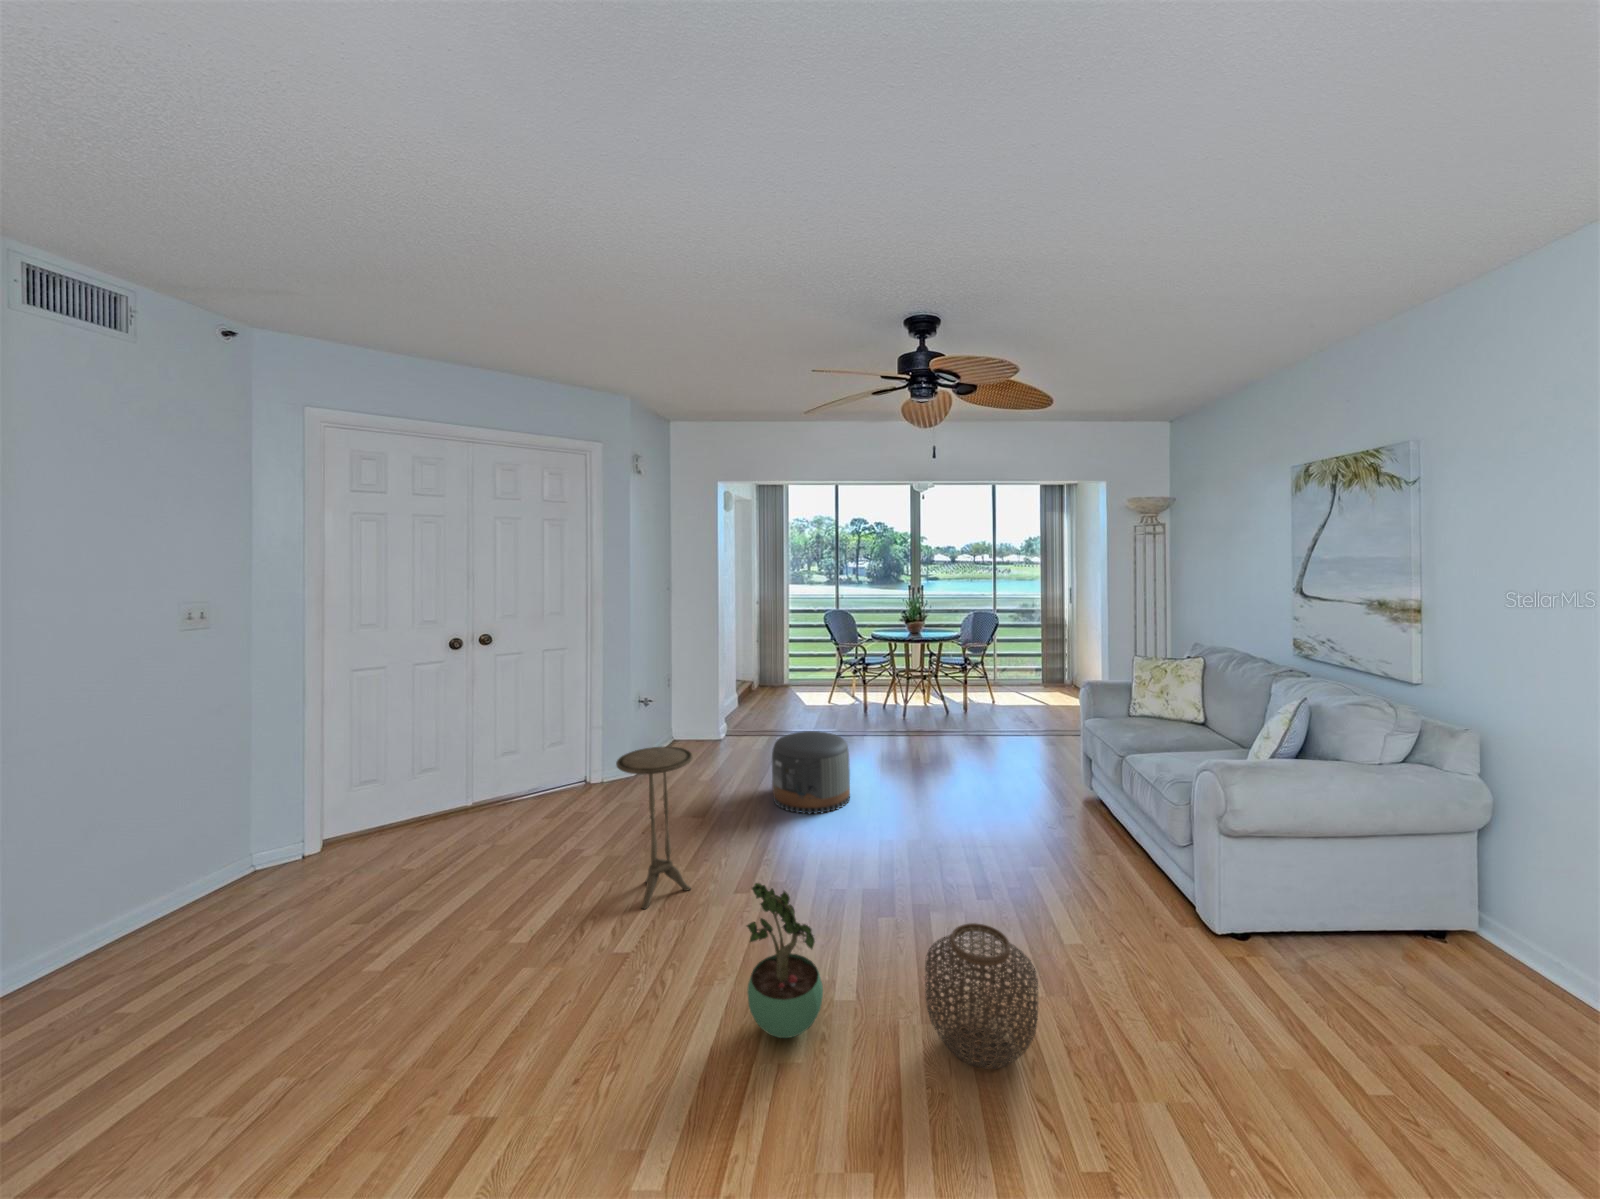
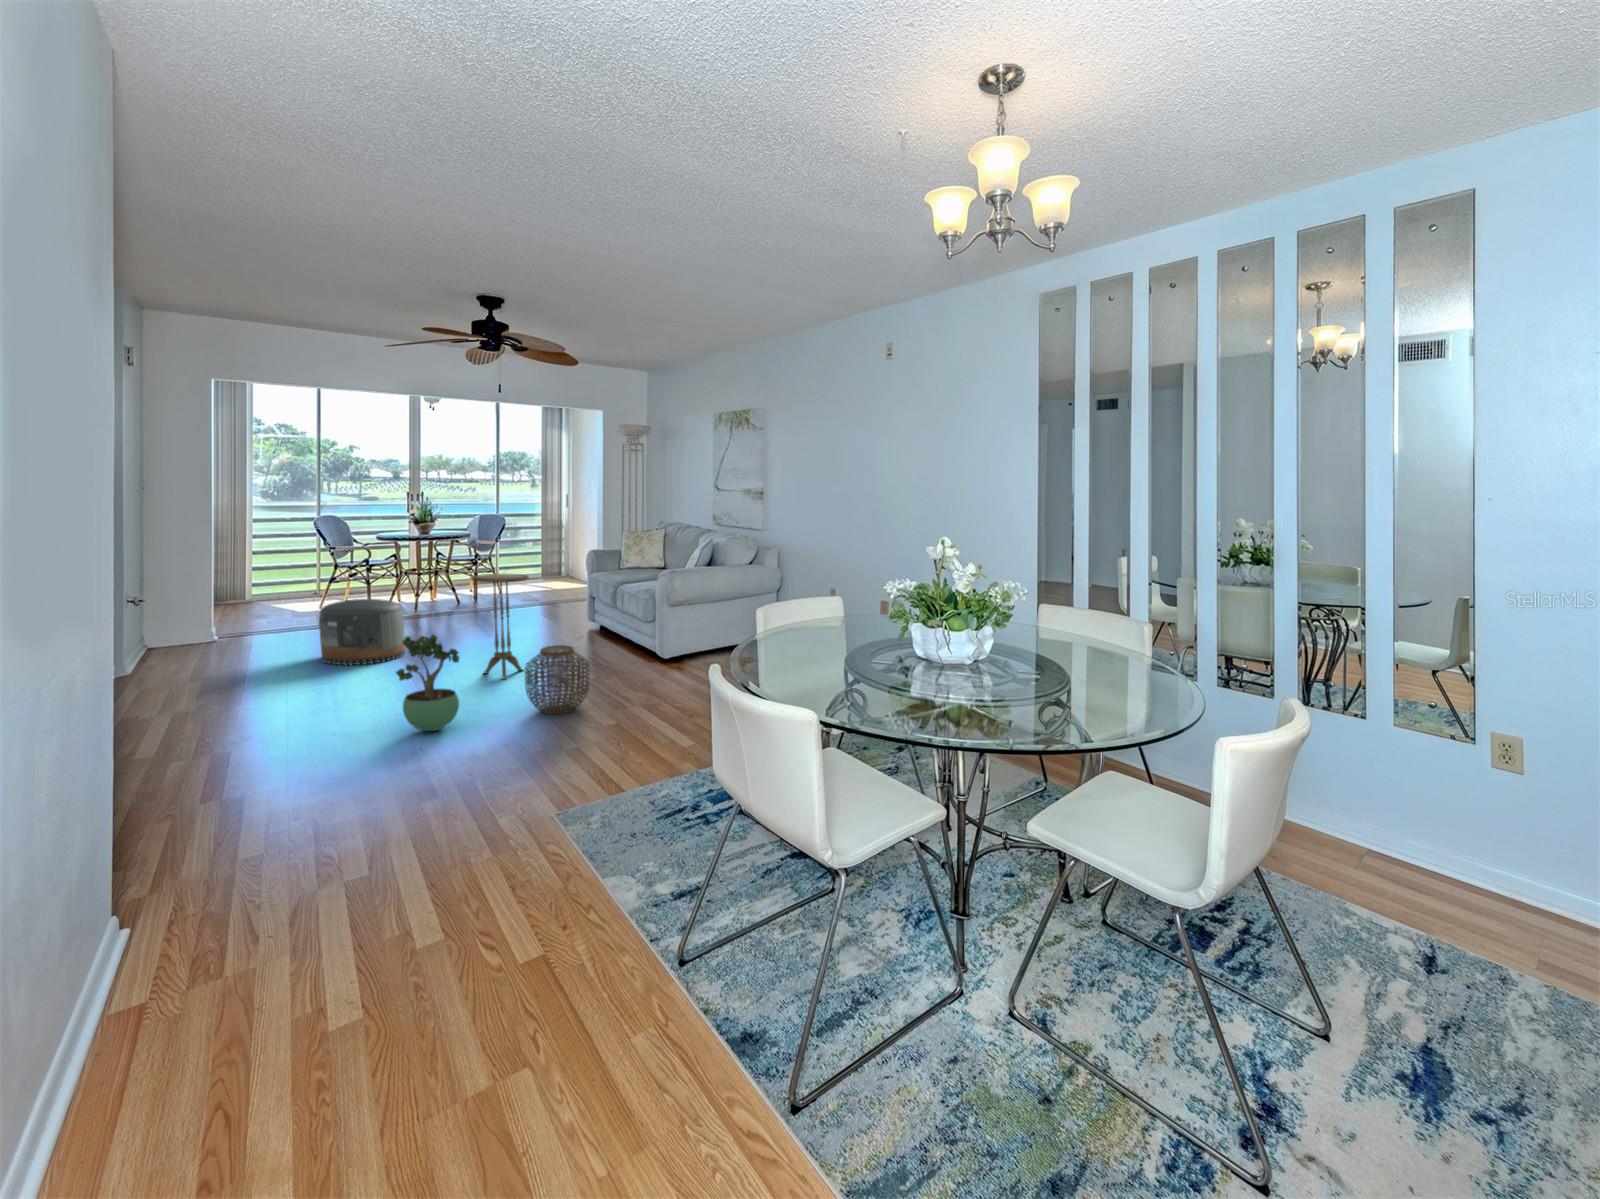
side table: present [616,746,692,909] -> present [471,574,529,680]

